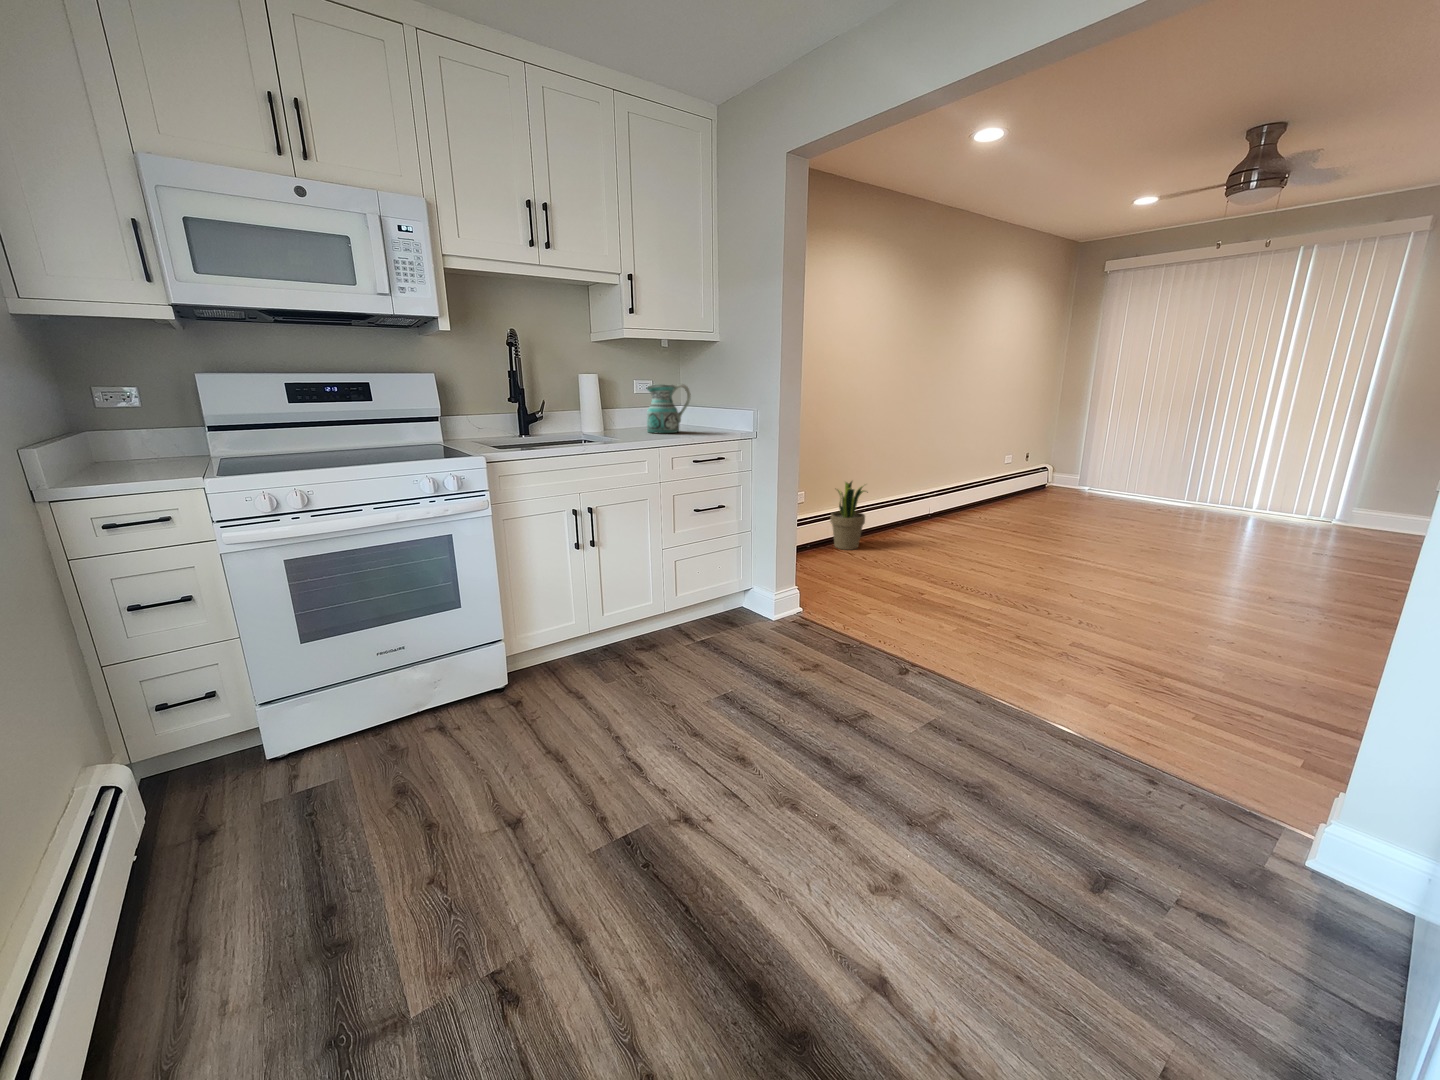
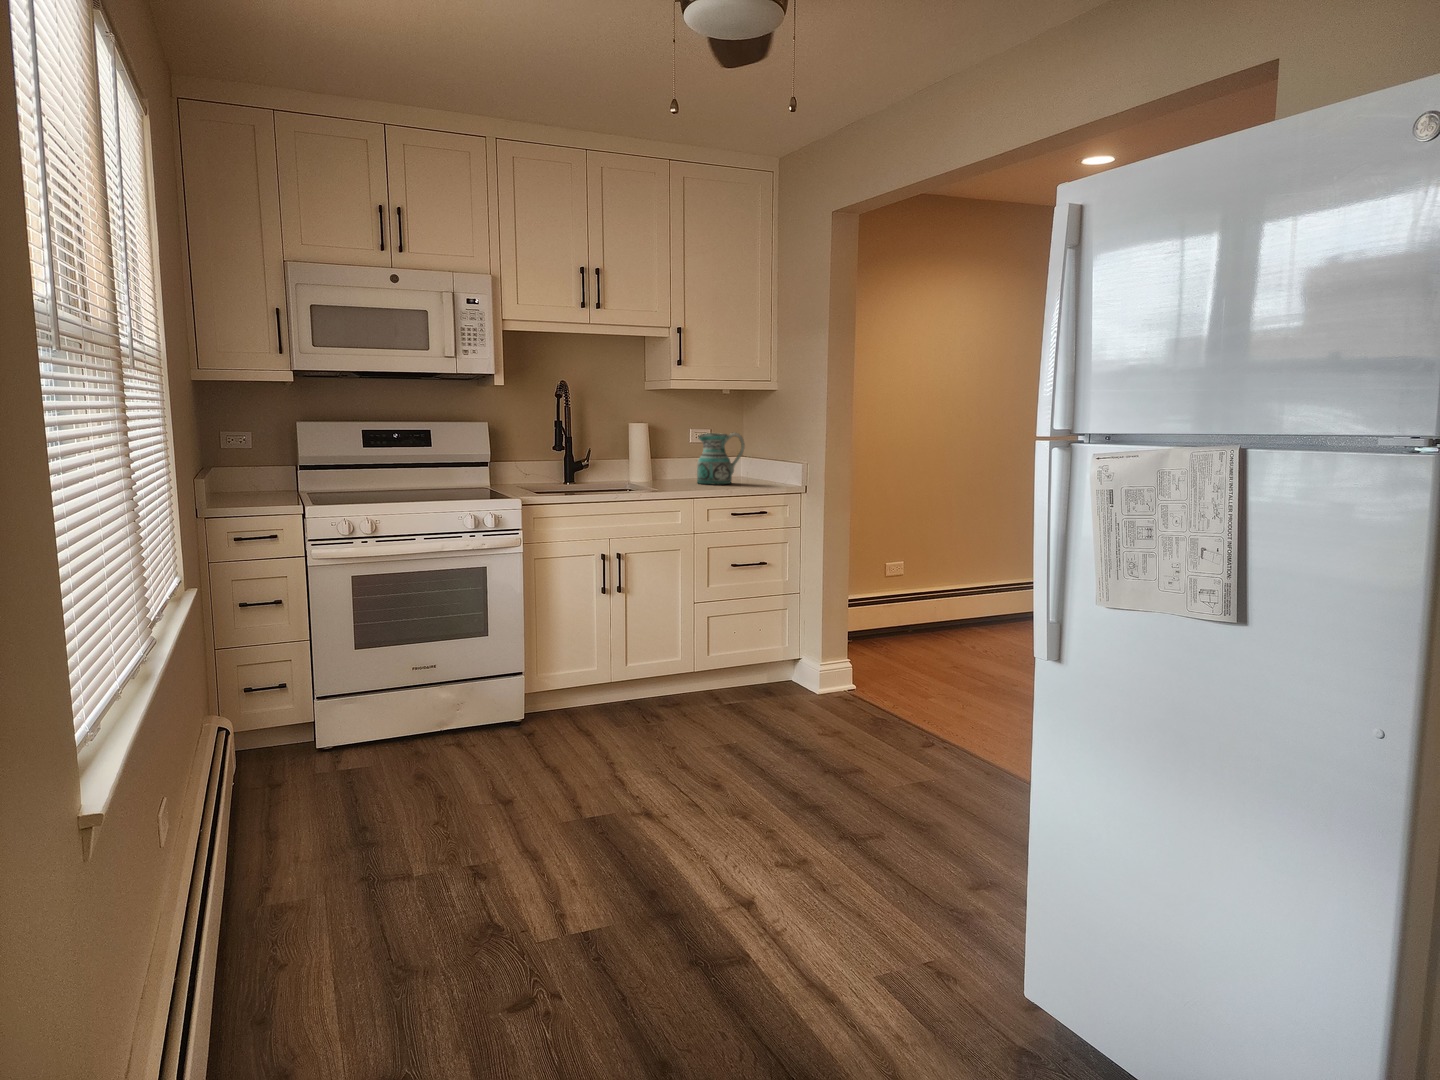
potted plant: present [830,481,868,550] -> none [941,550,992,639]

